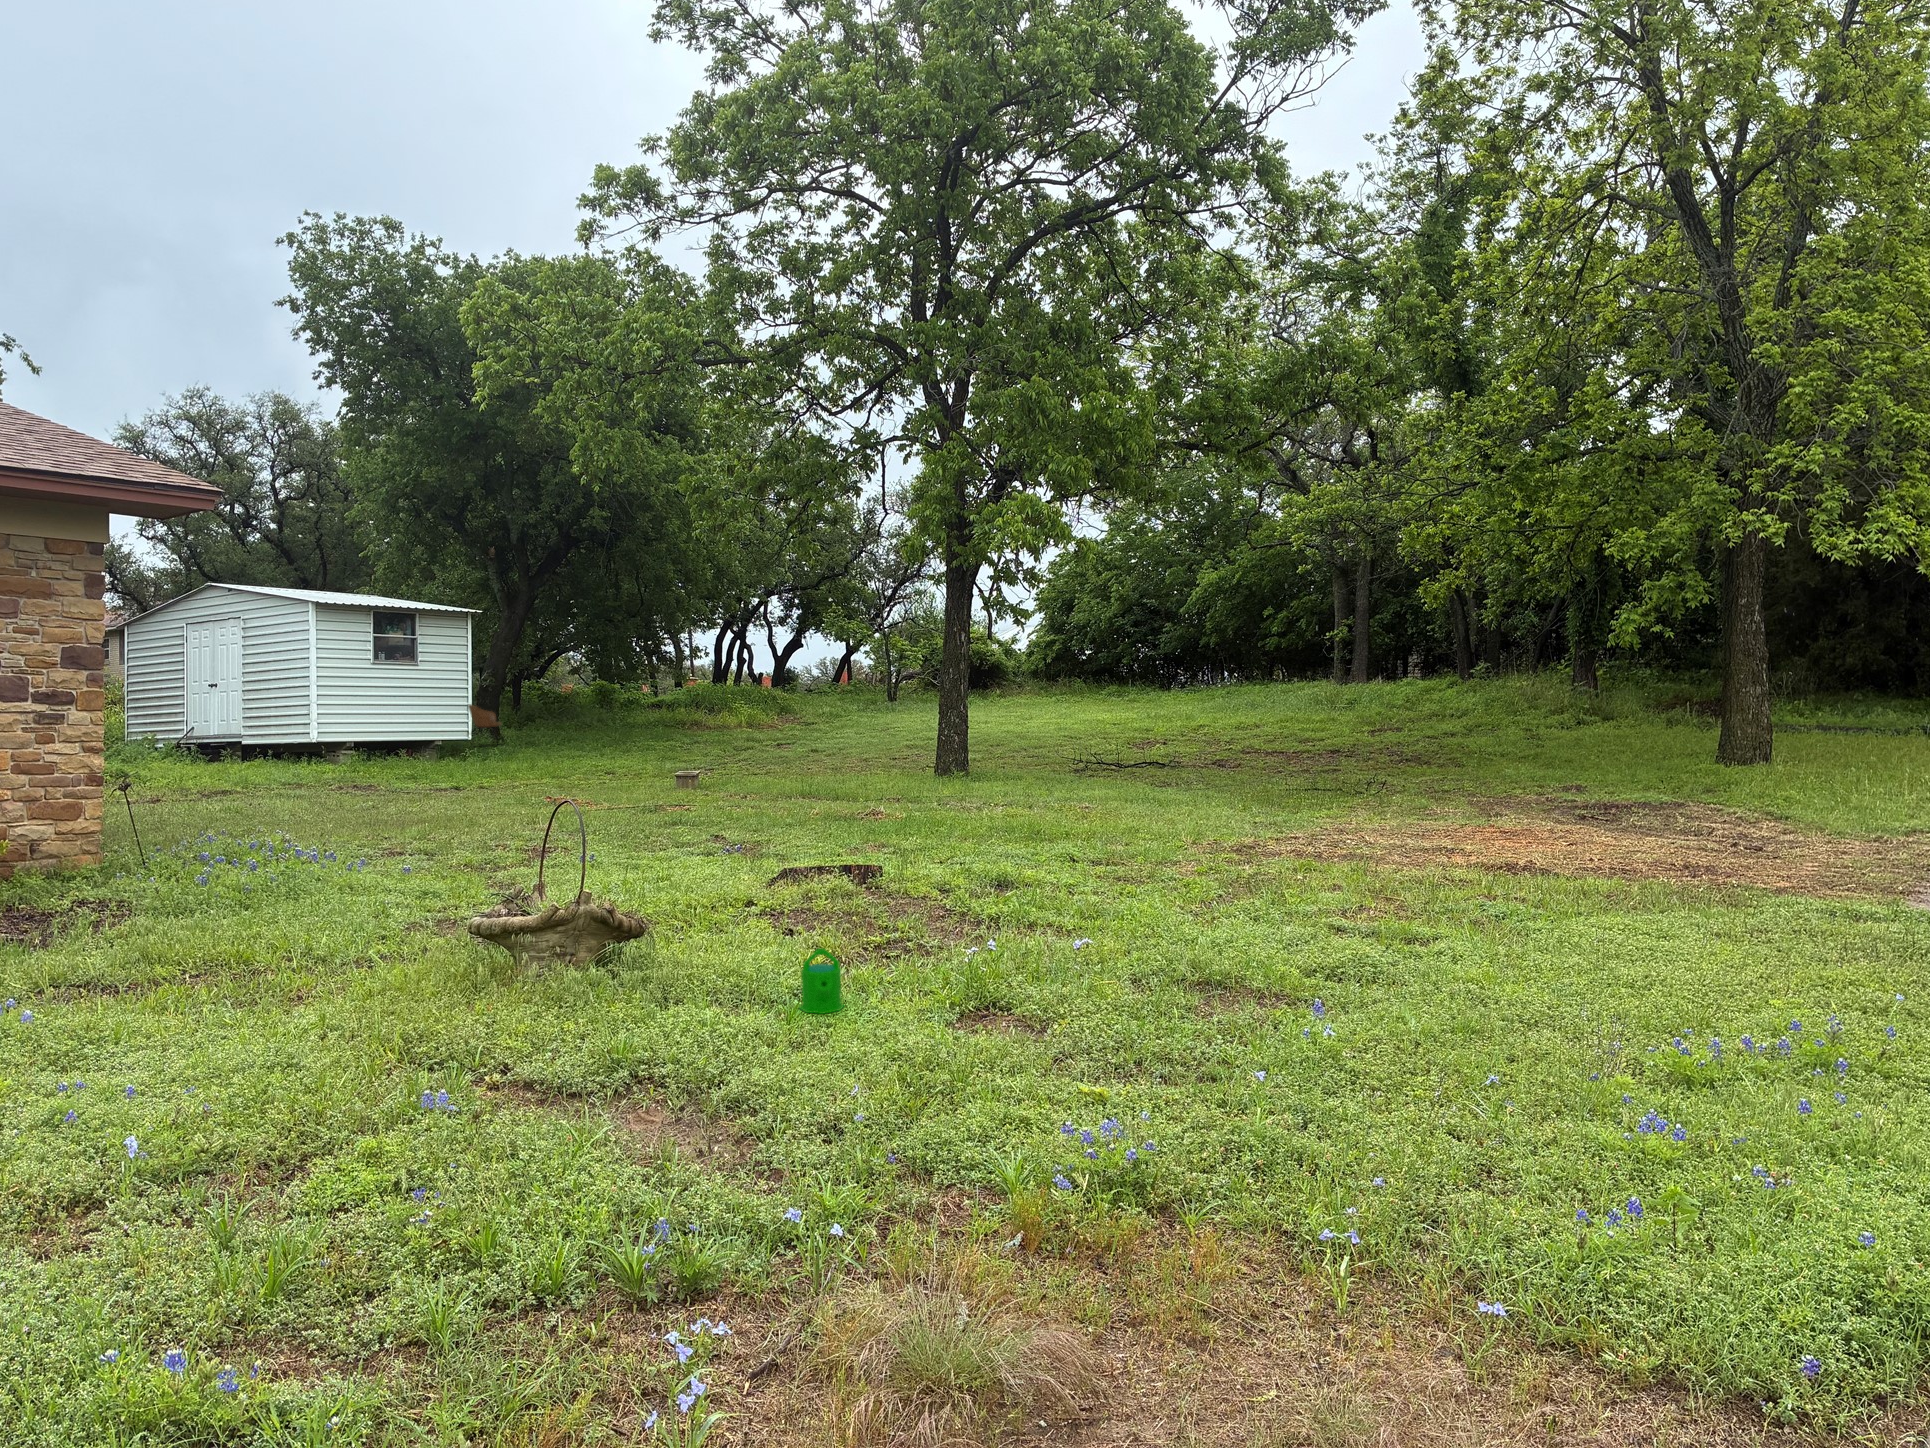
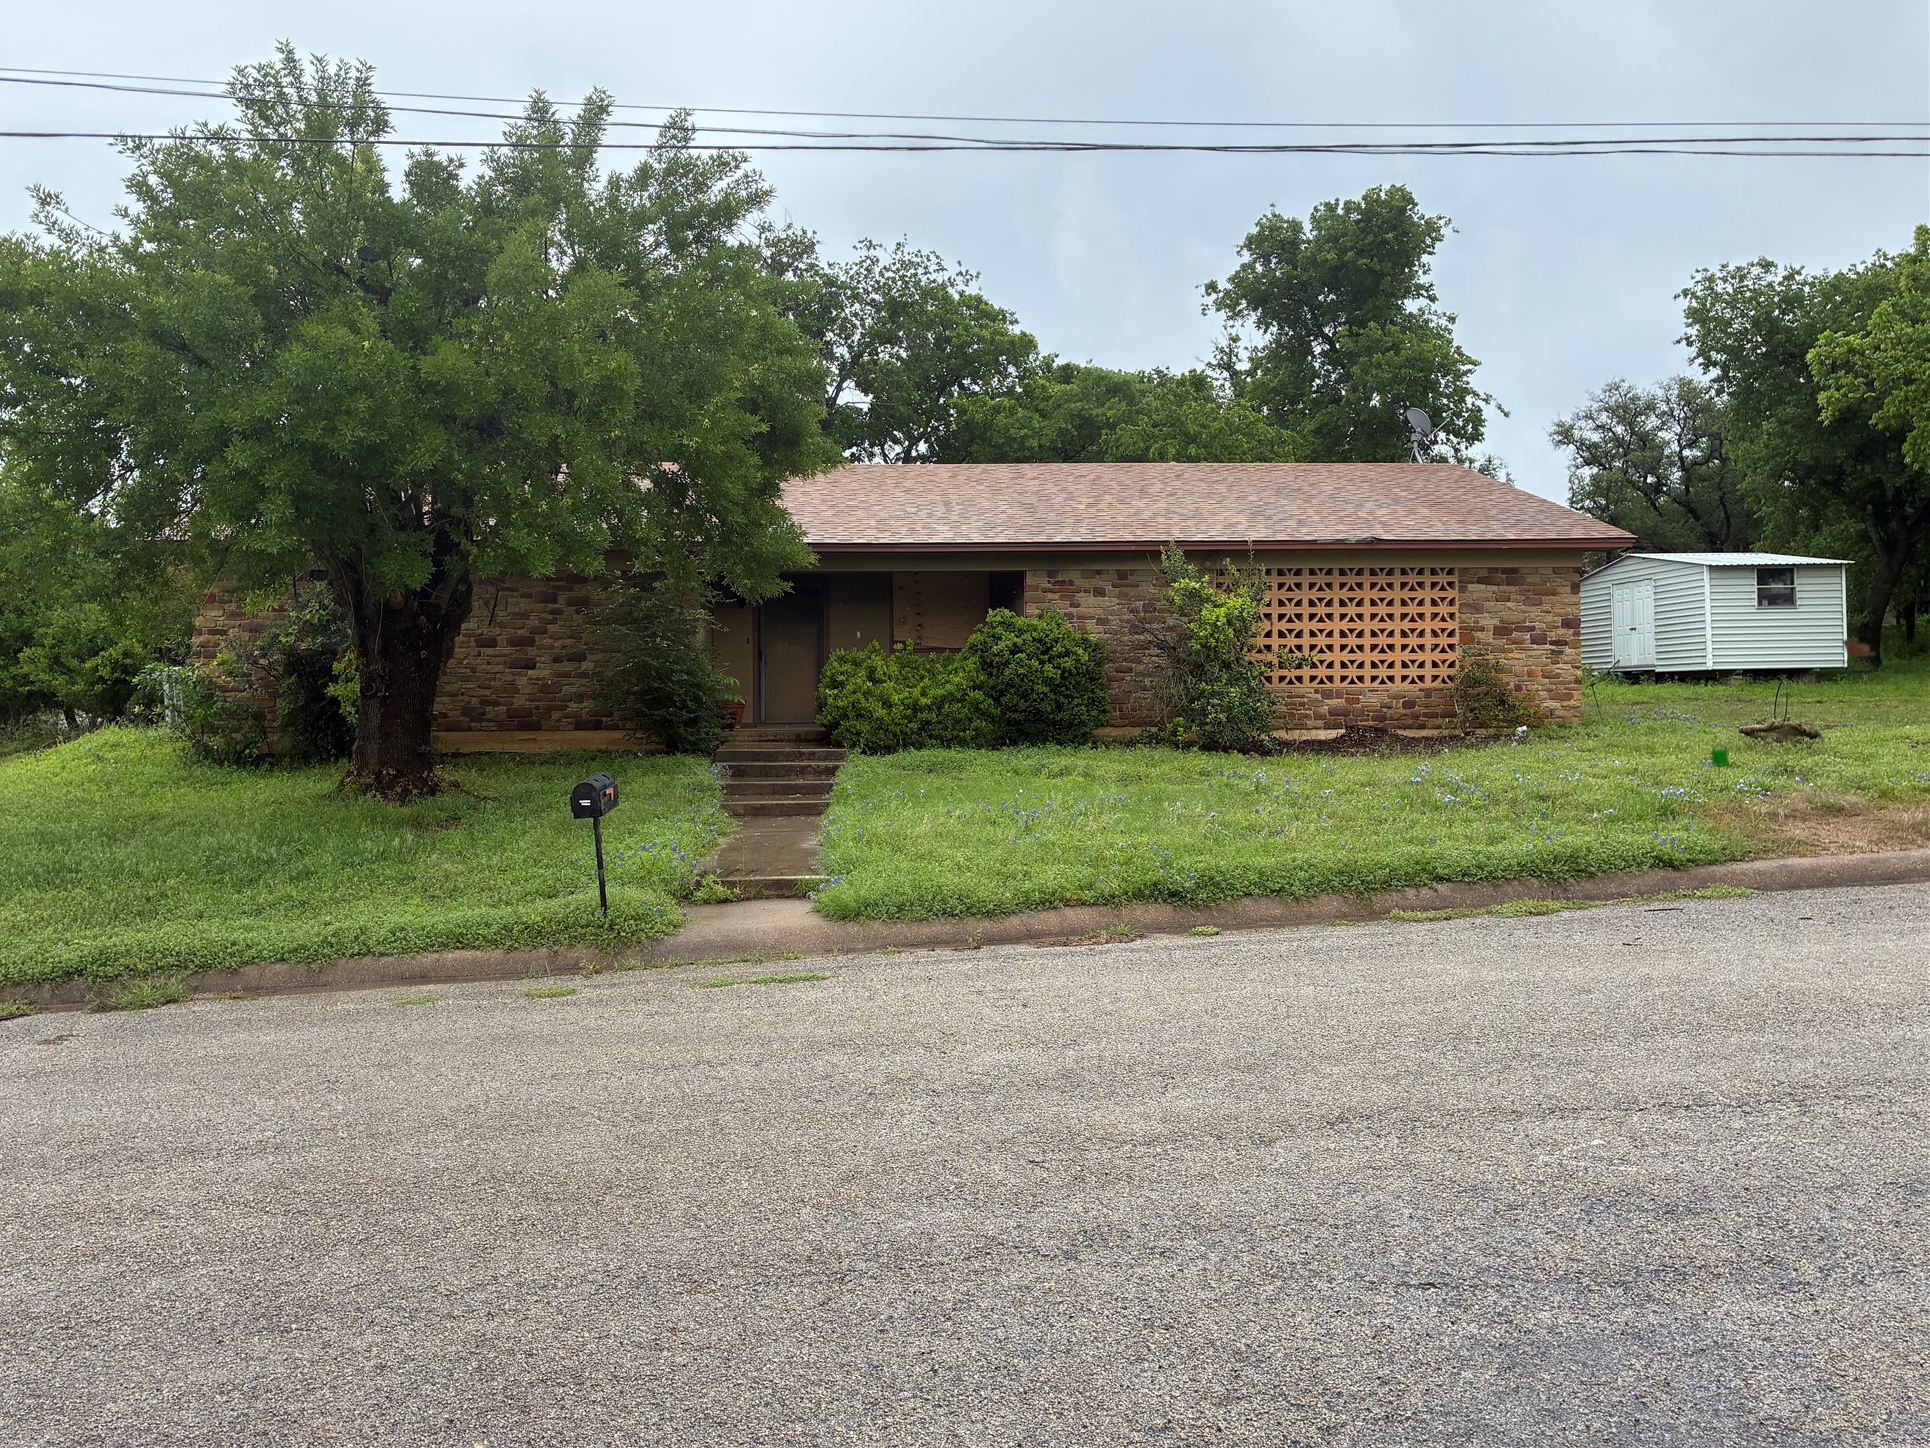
watering can: present [800,948,844,1014] -> present [1710,743,1728,766]

